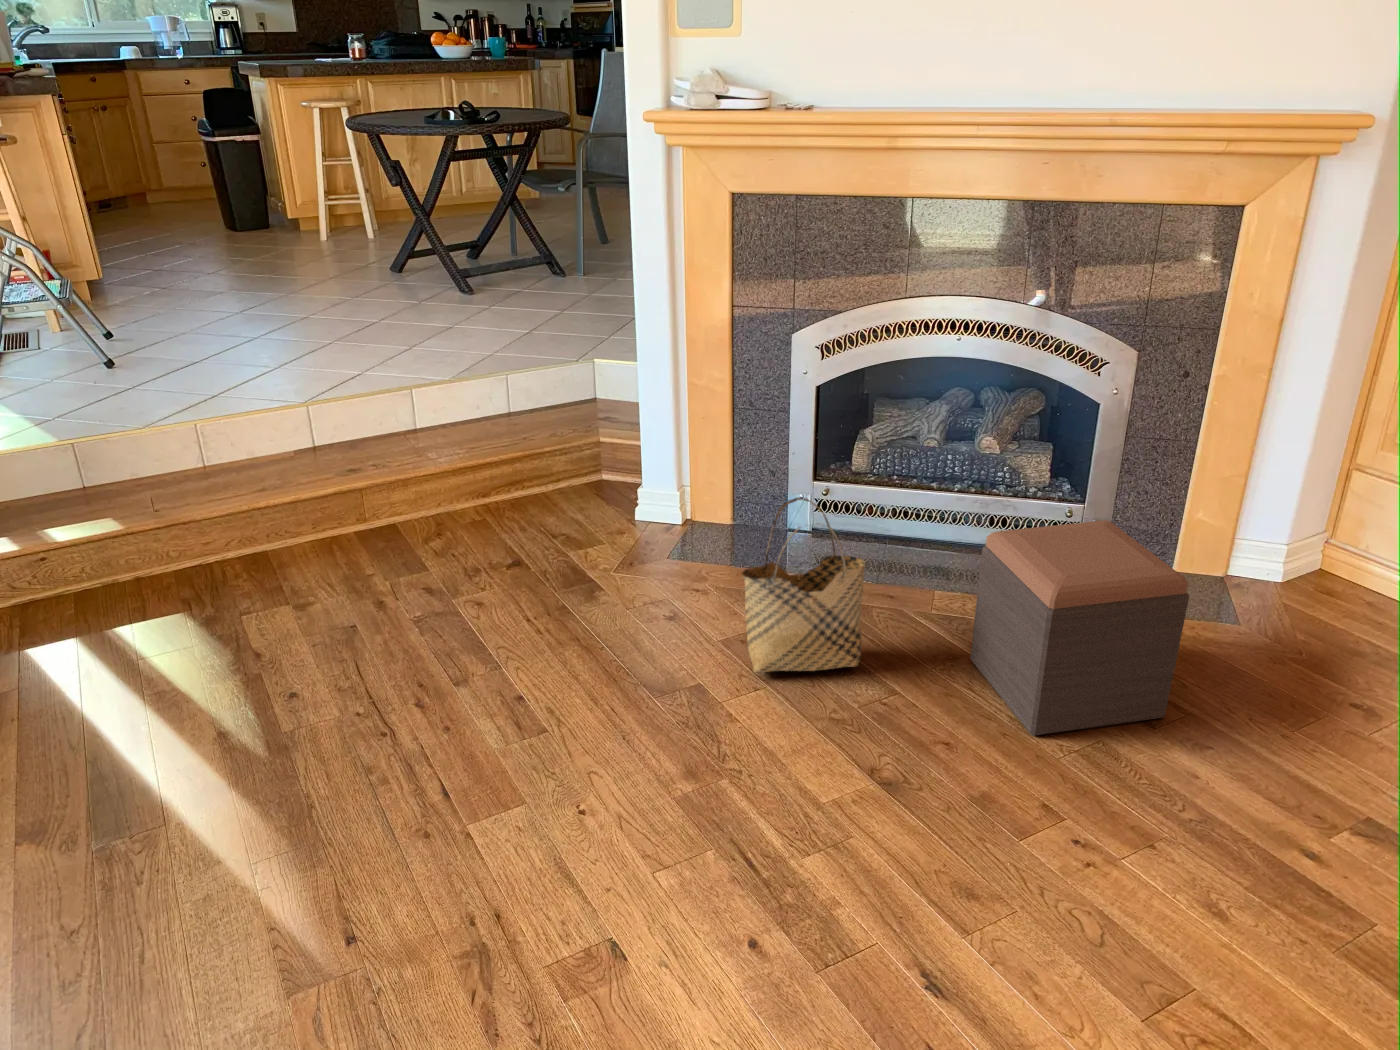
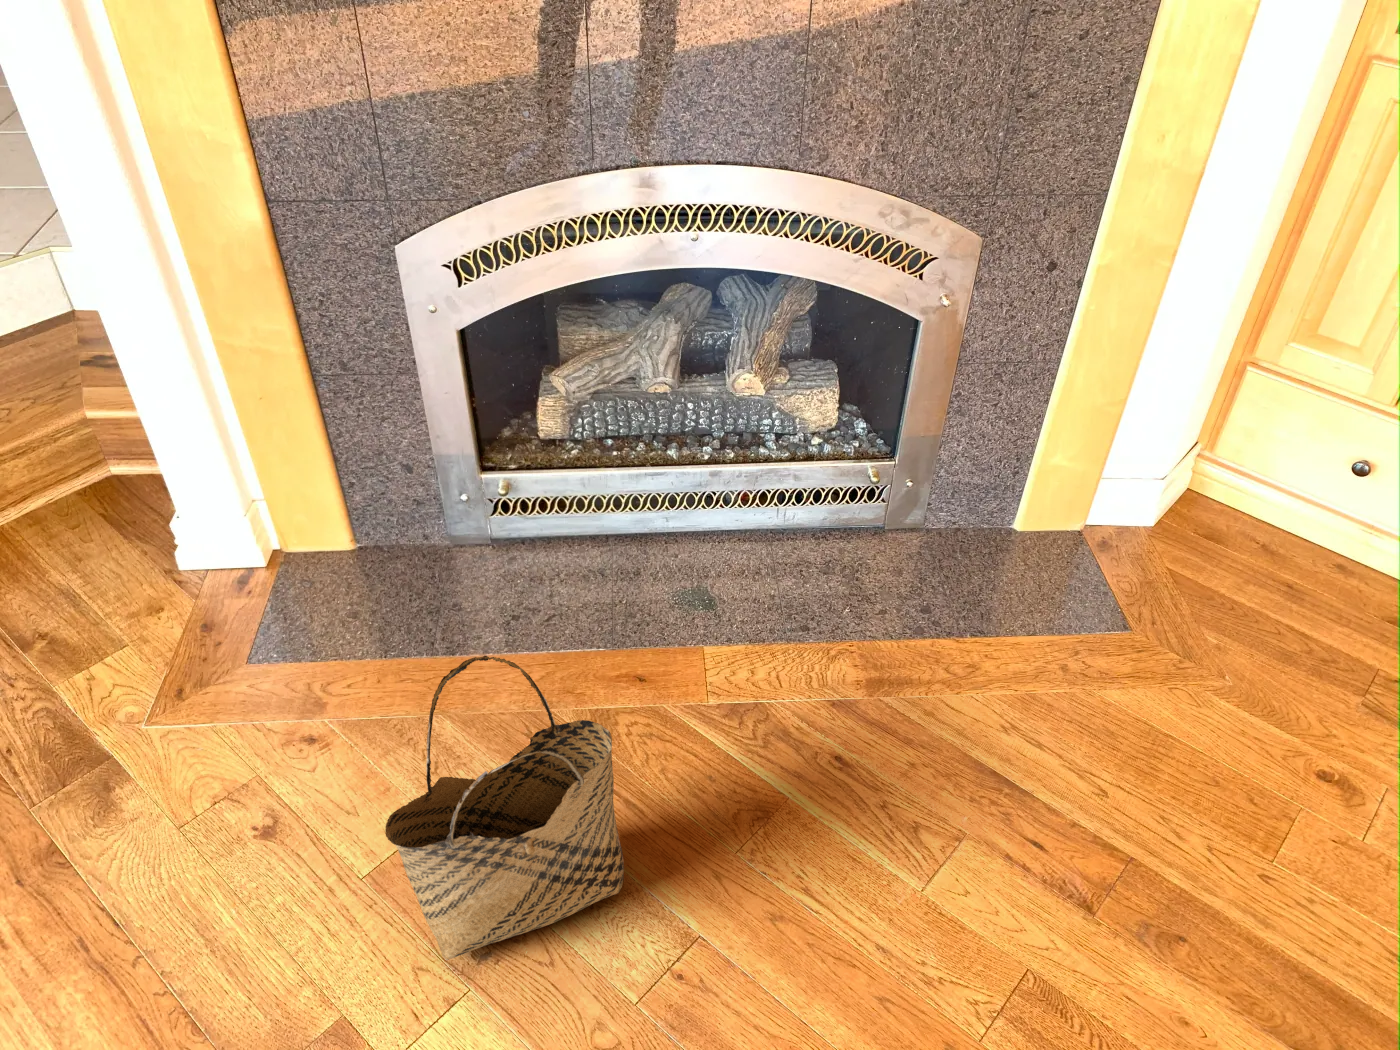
footstool: present [970,520,1189,736] -> none [793,583,1169,992]

